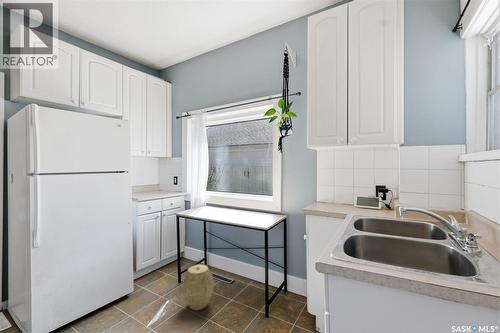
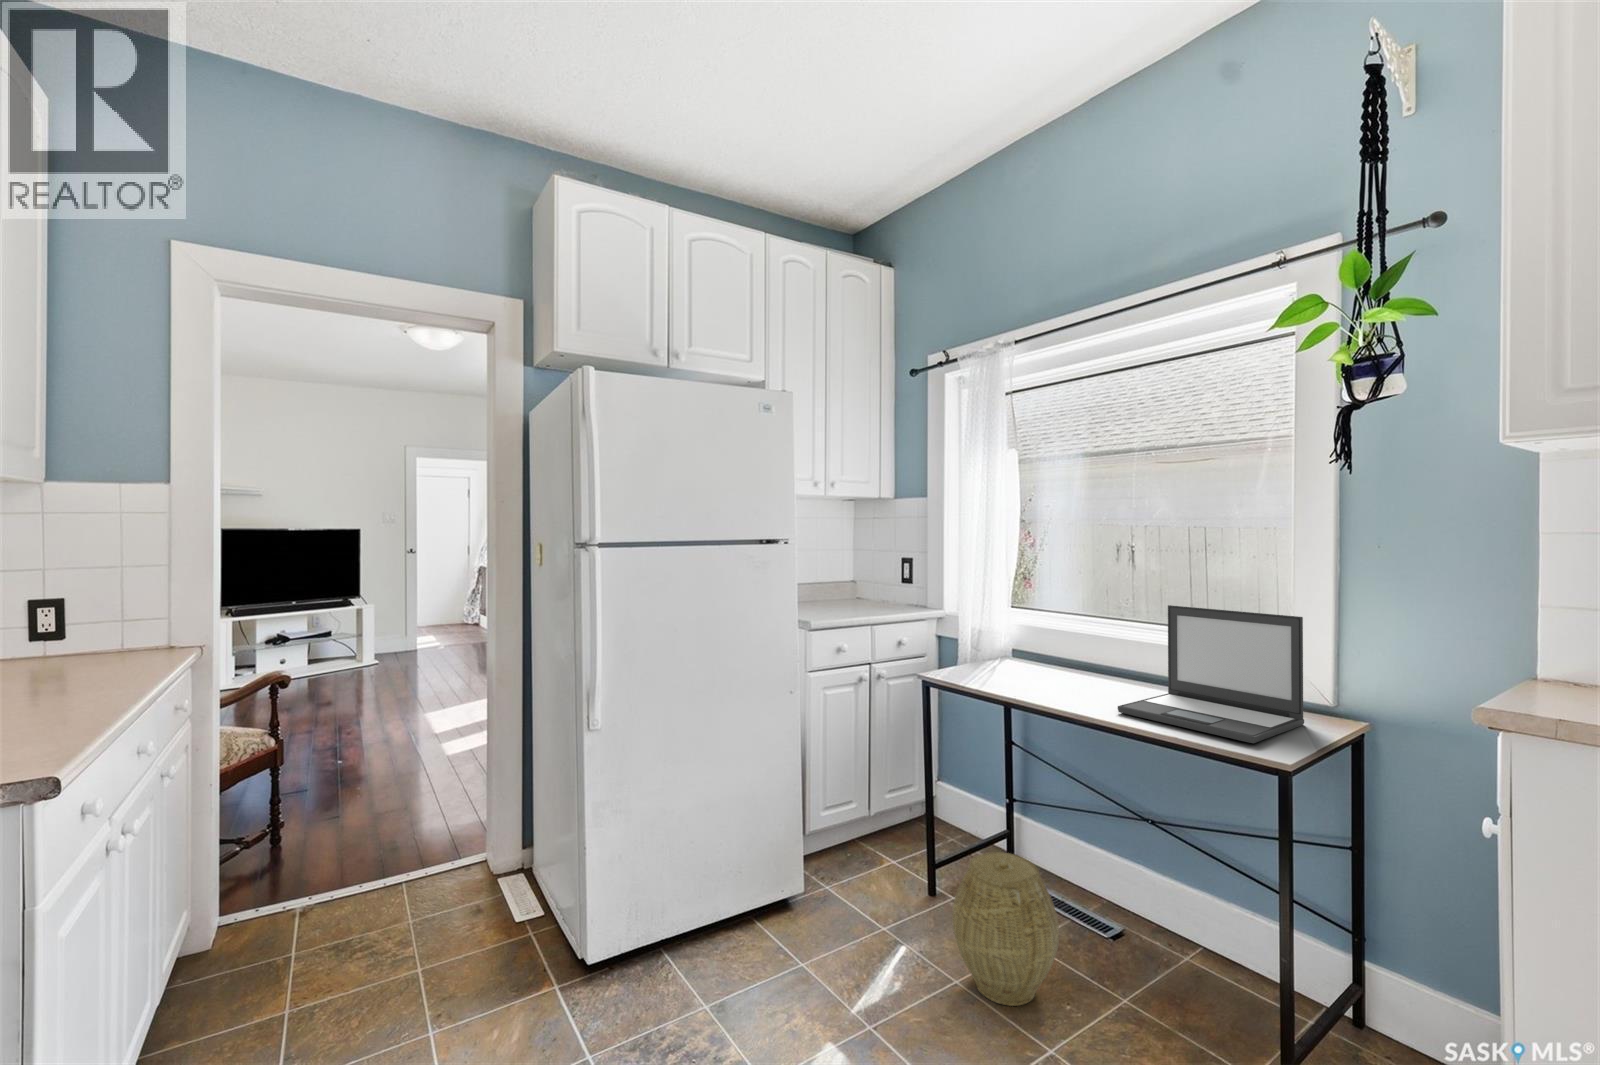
laptop: none [230,188,274,223] -> present [1118,605,1304,743]

